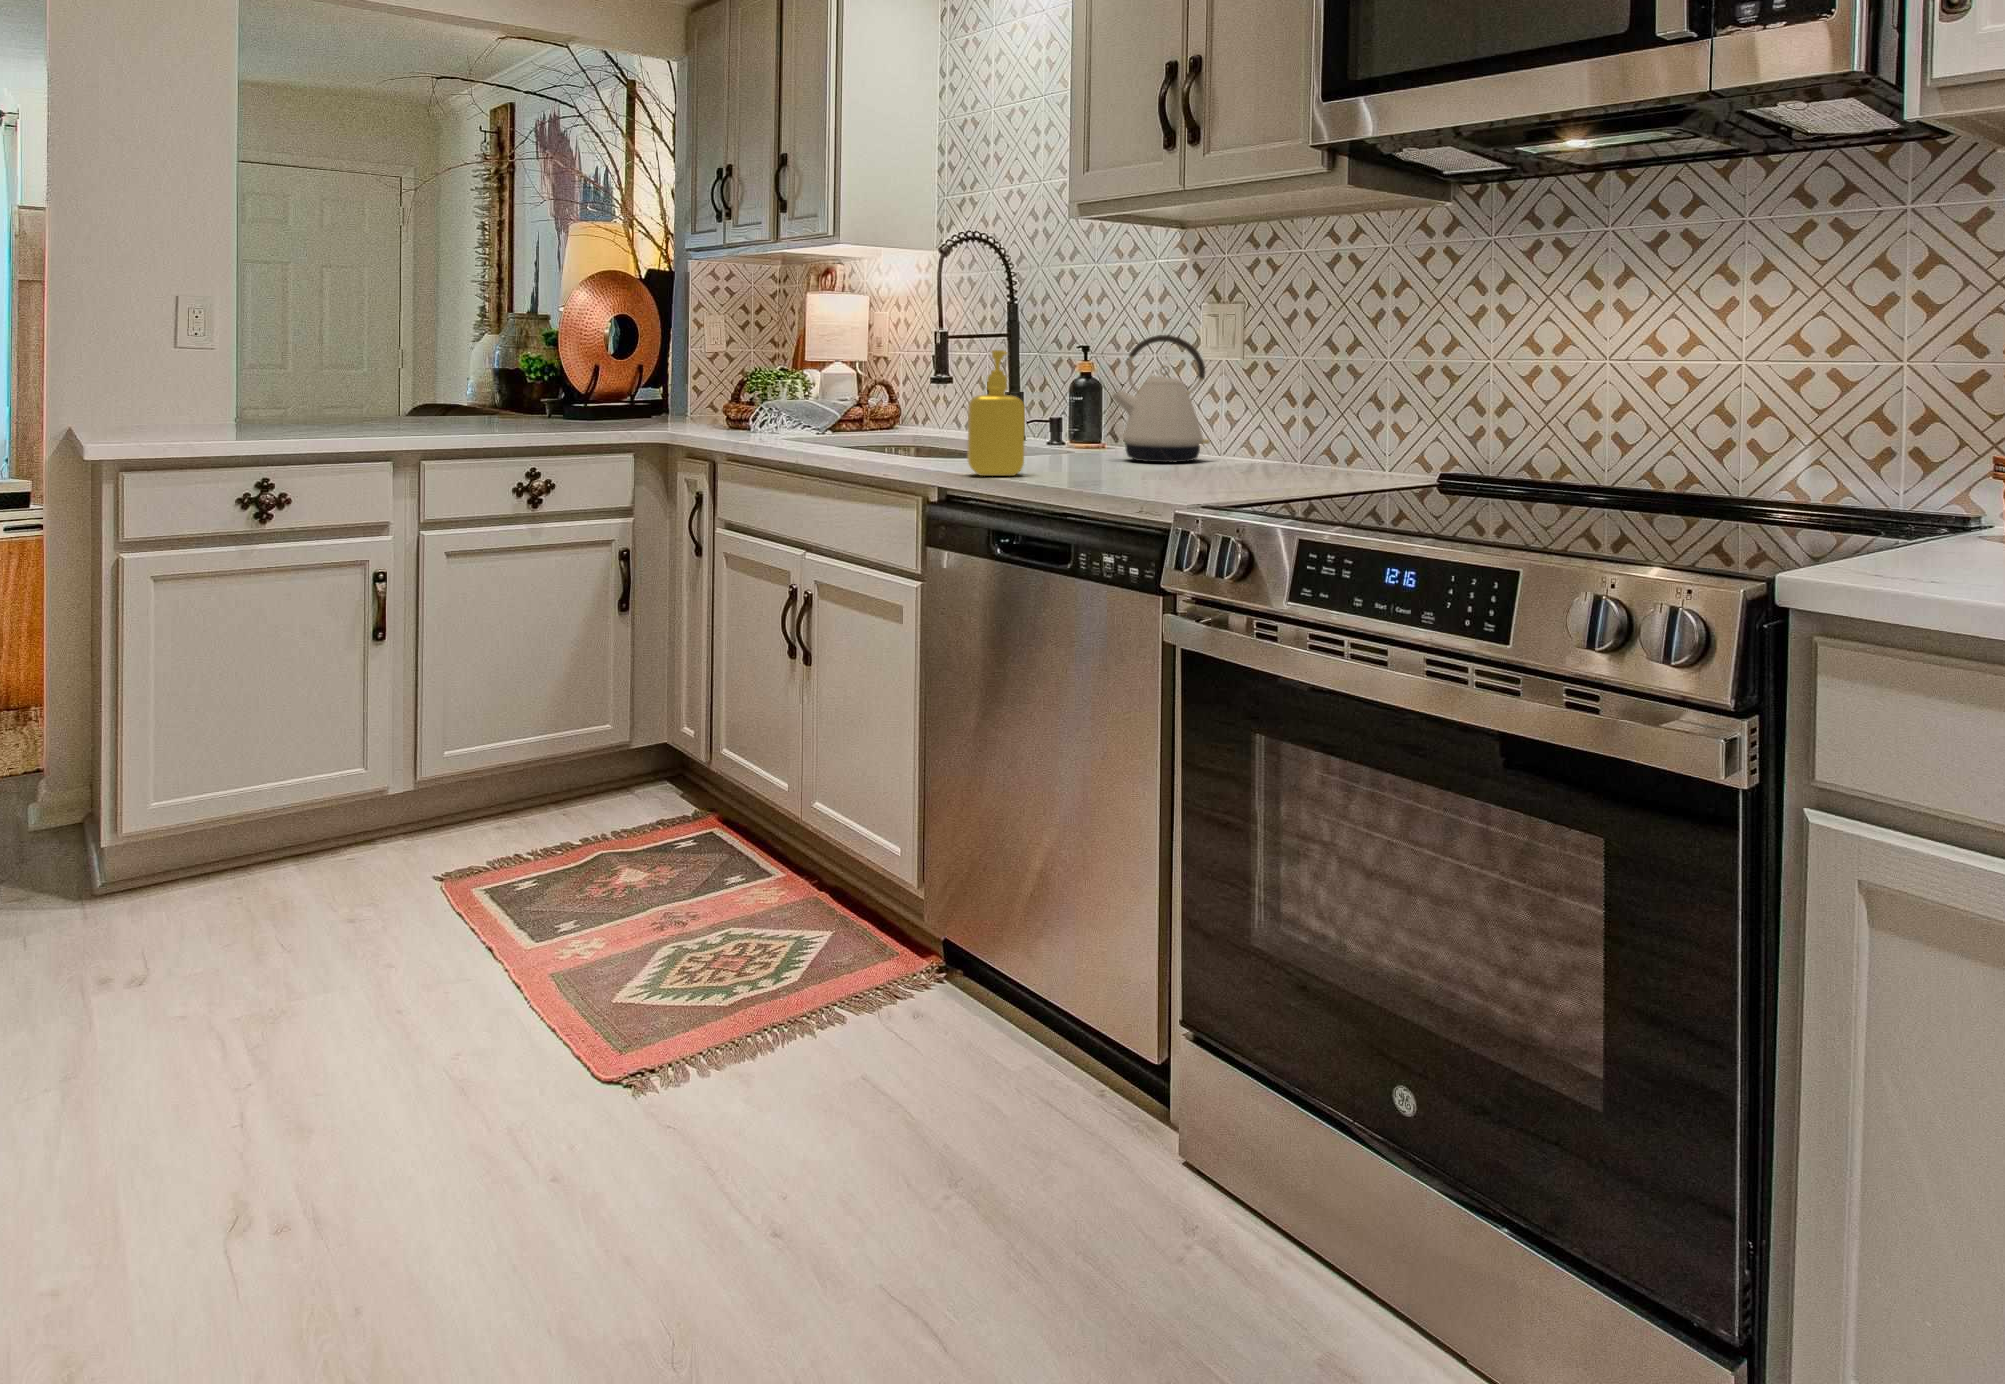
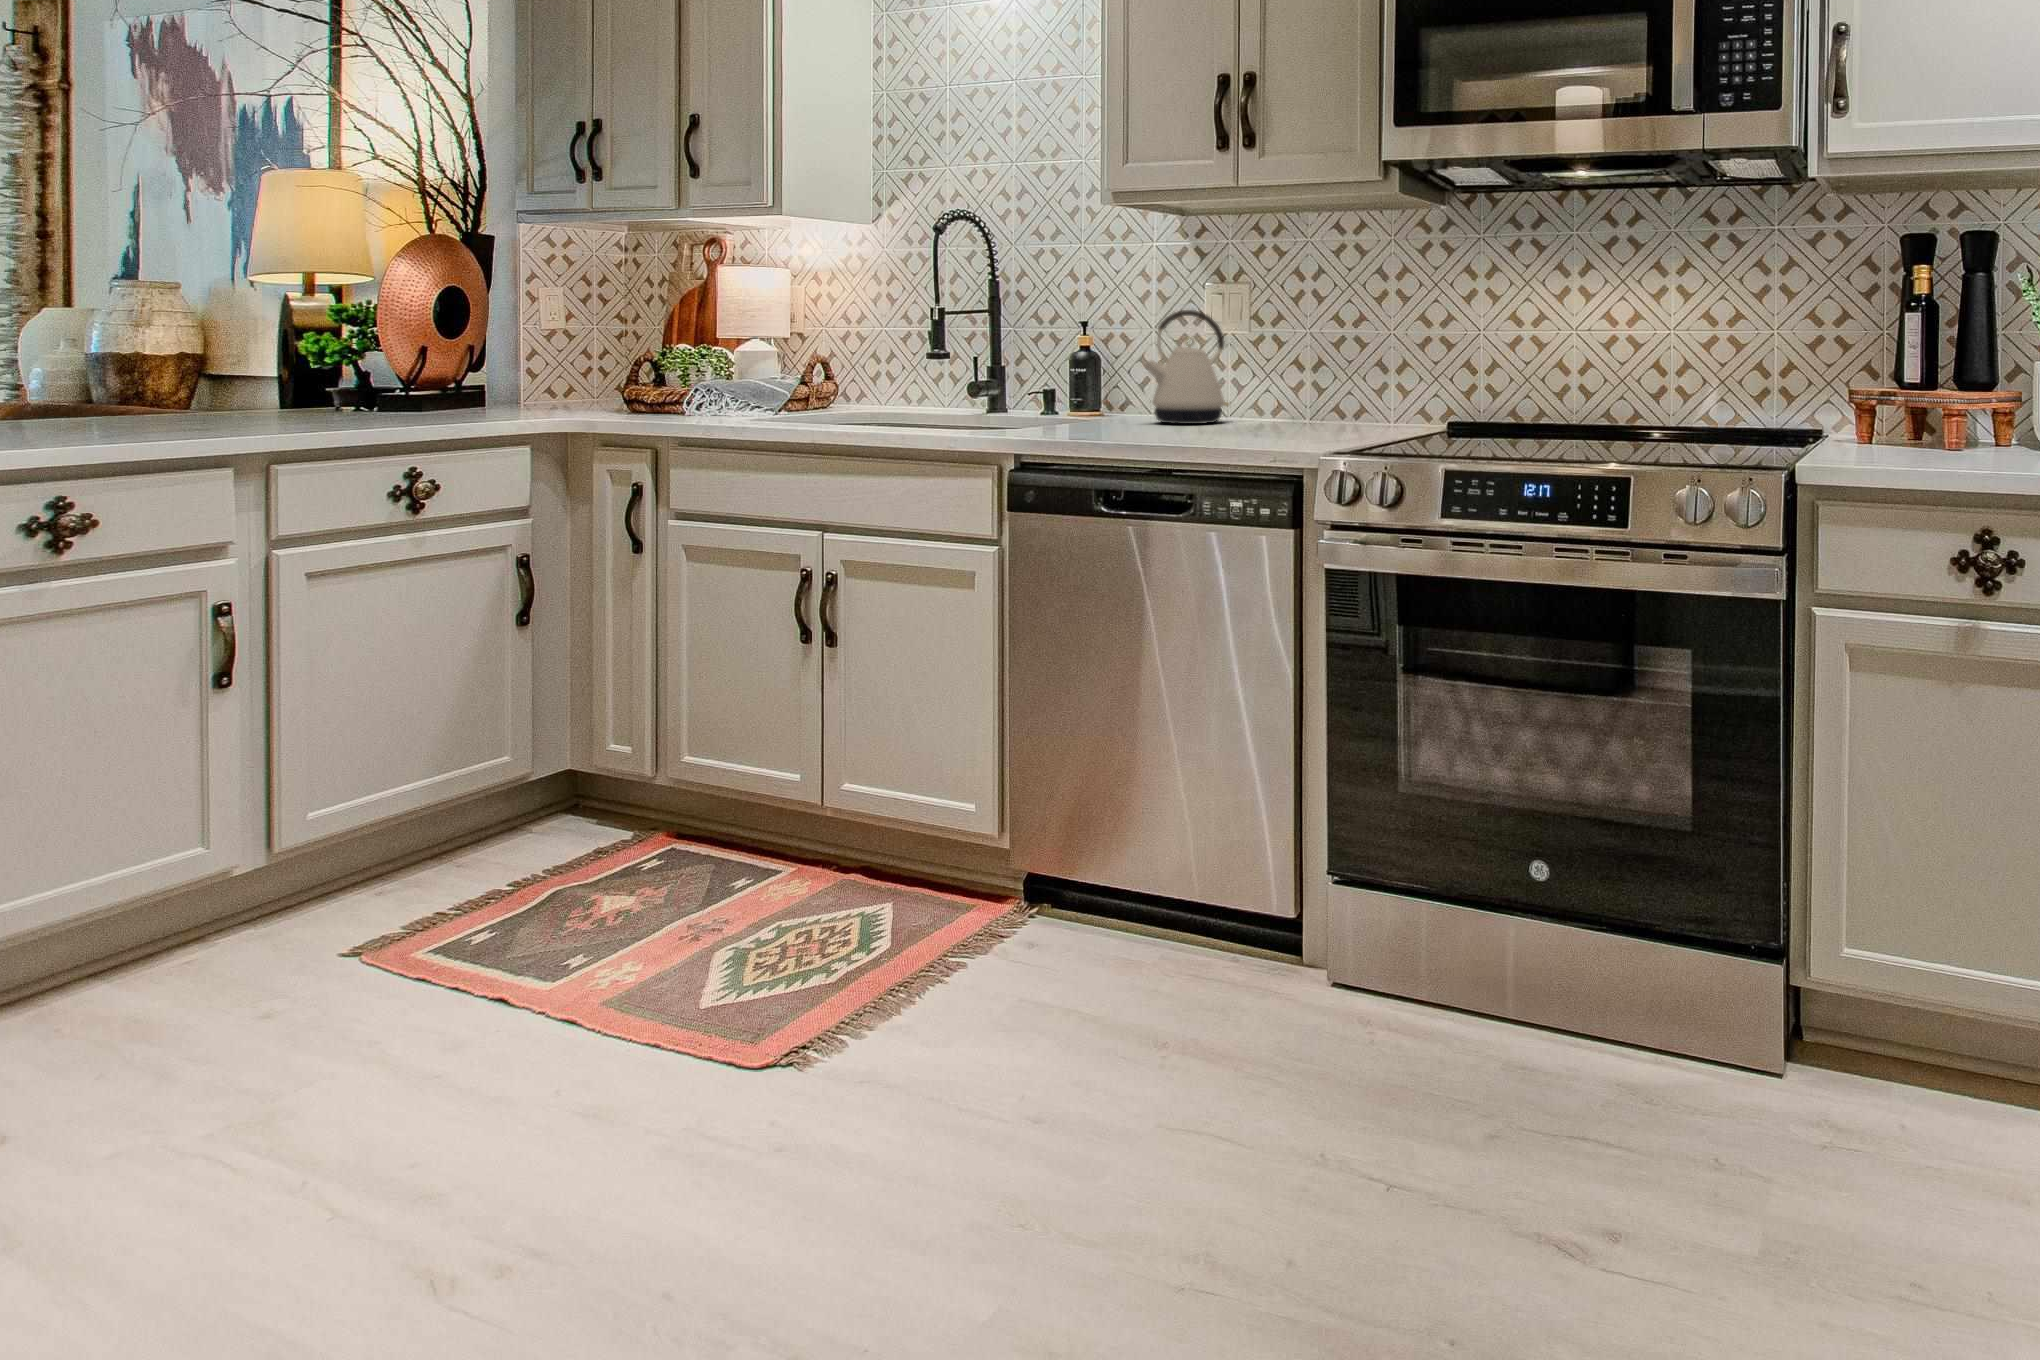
soap dispenser: present [967,350,1025,476] -> none [1059,324,1117,439]

